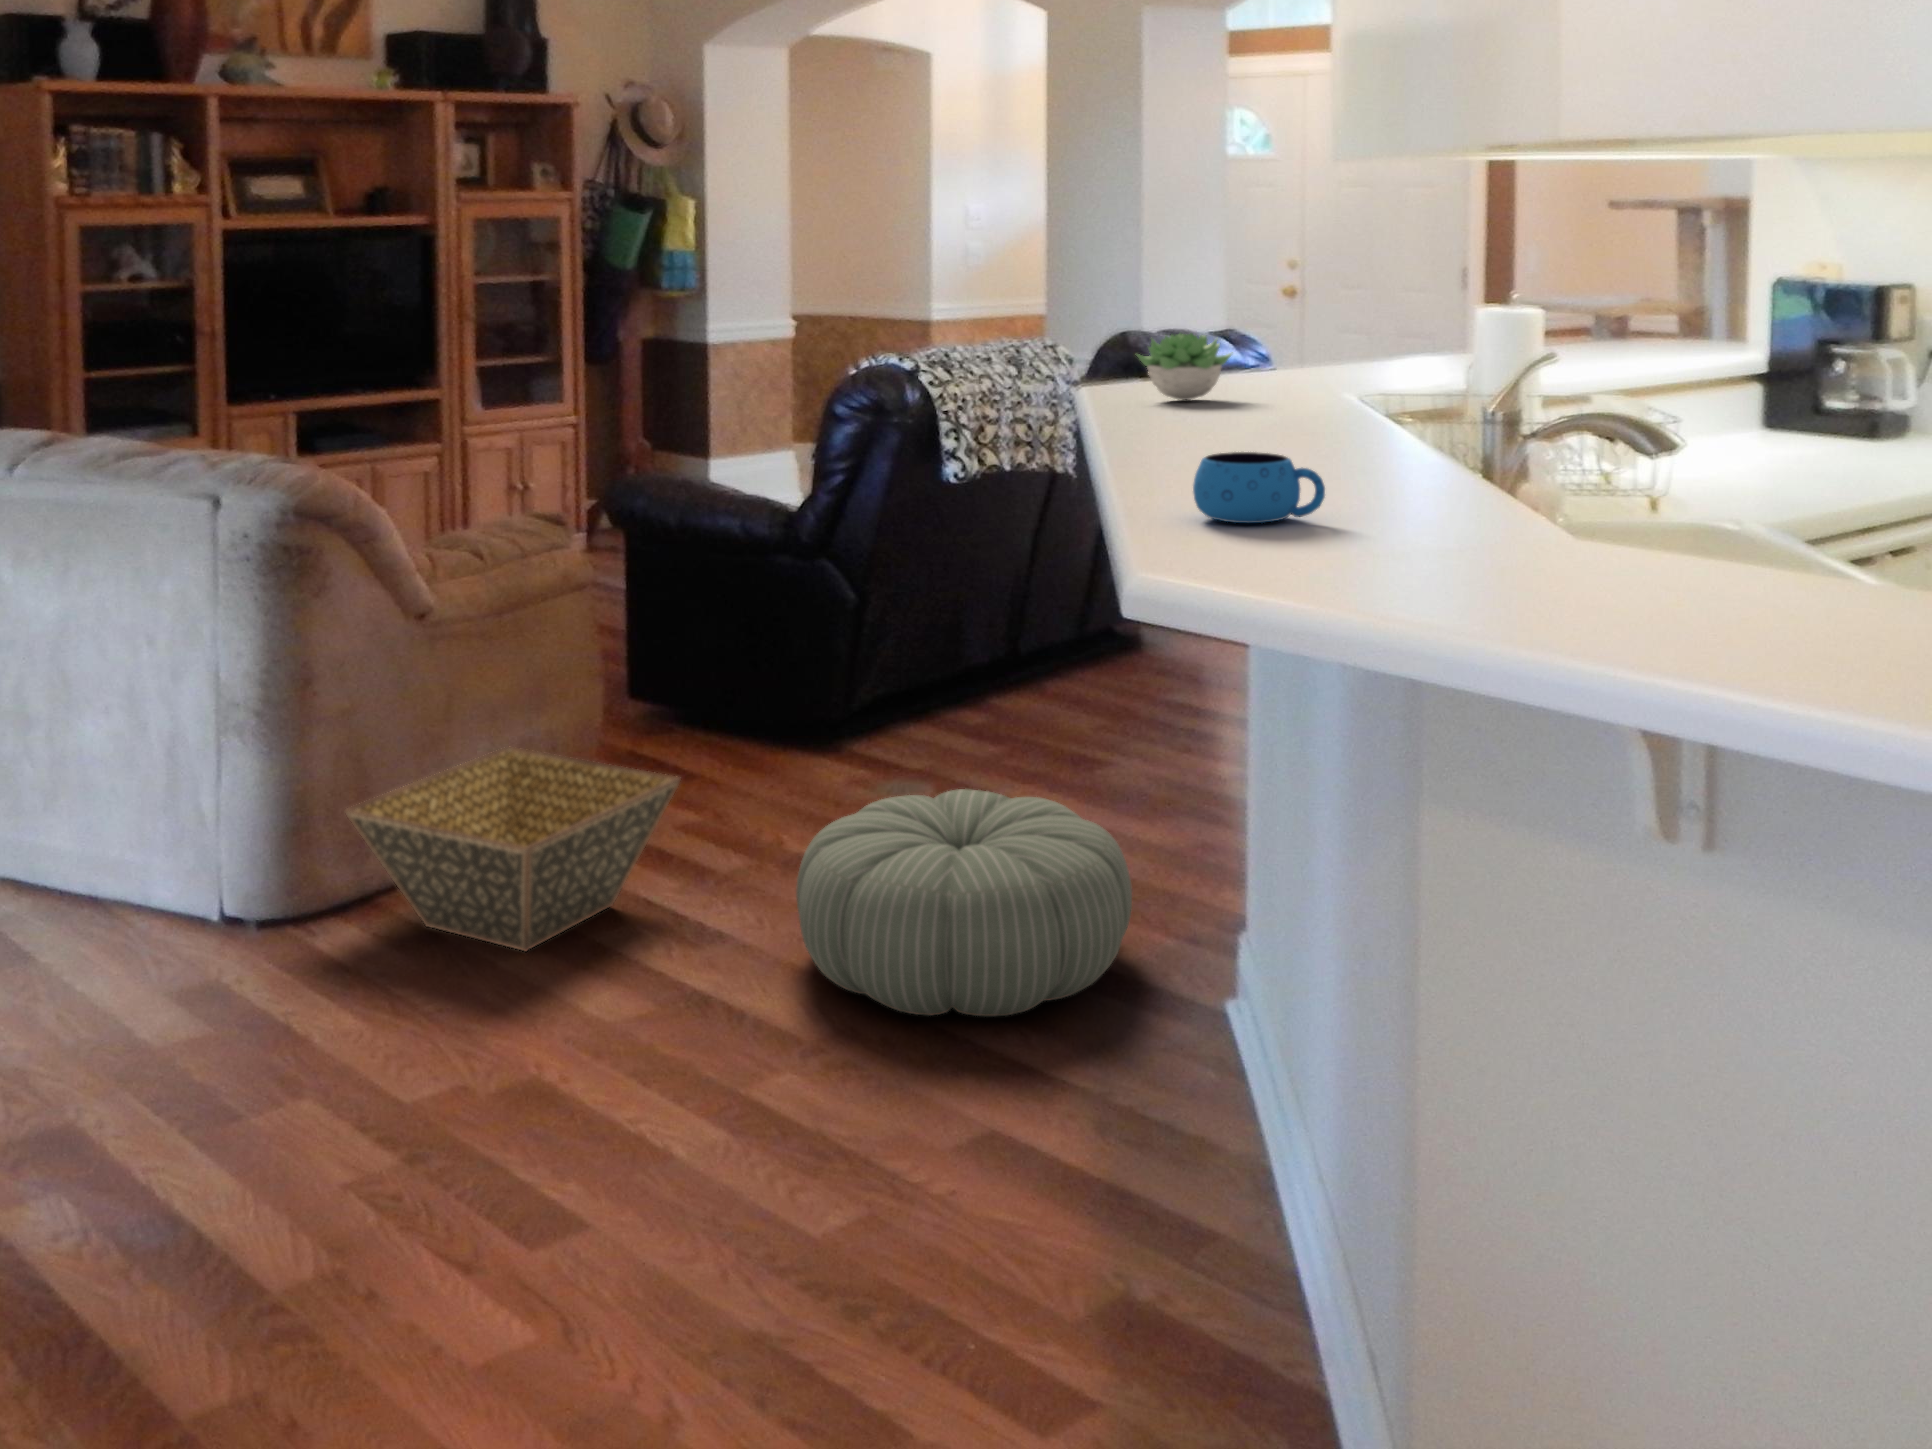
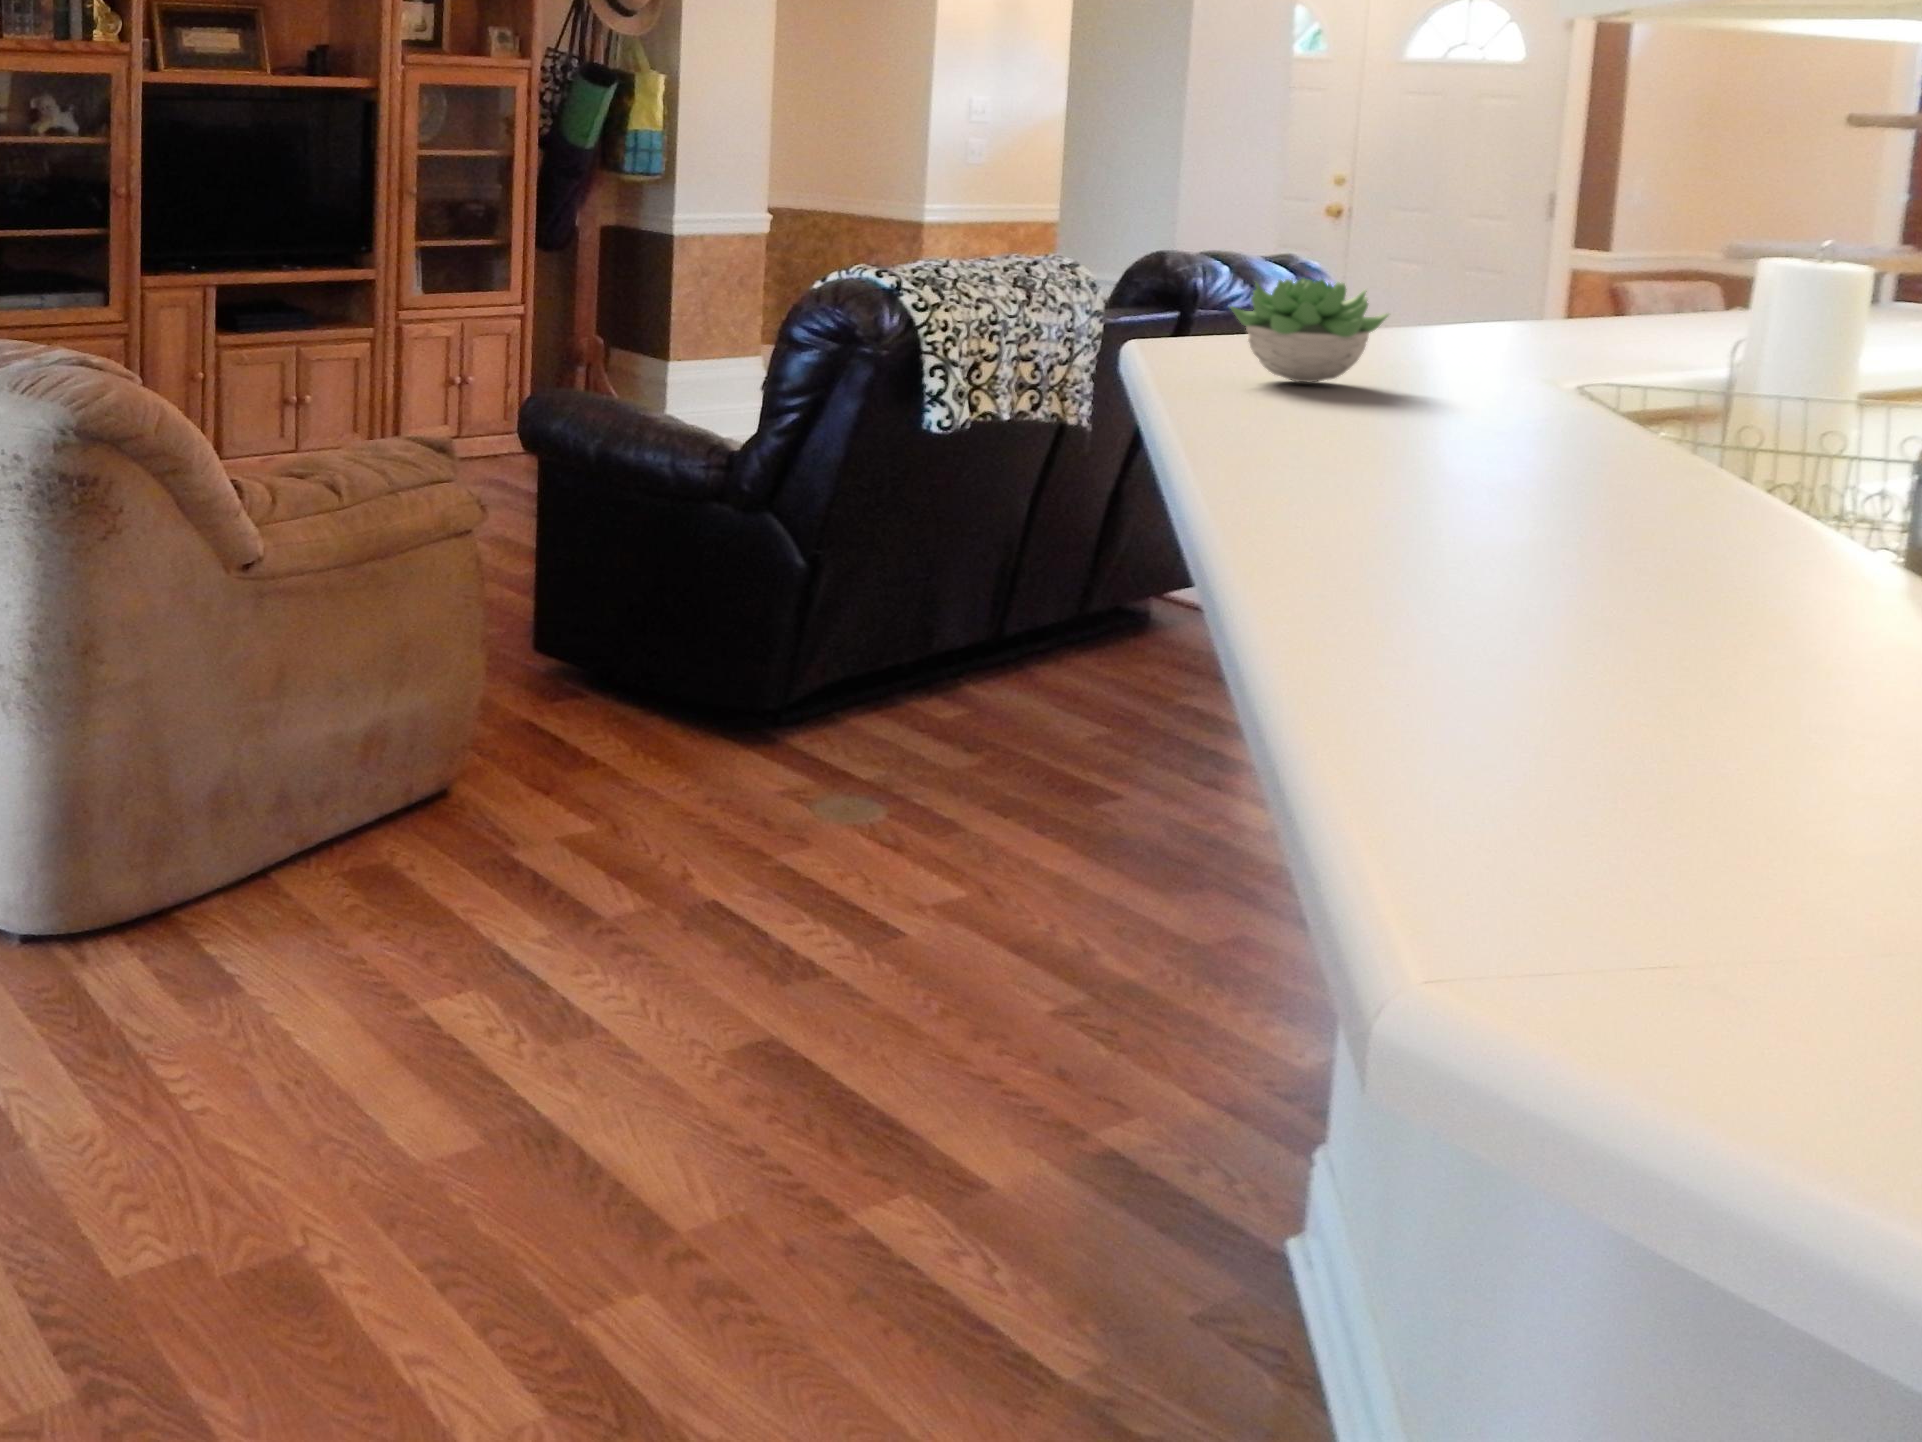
mug: present [1193,452,1325,523] -> none [1495,617,1873,821]
basket: present [346,747,680,951] -> none [129,730,553,1015]
pouf: present [796,789,1132,1016] -> none [684,864,1149,1222]

